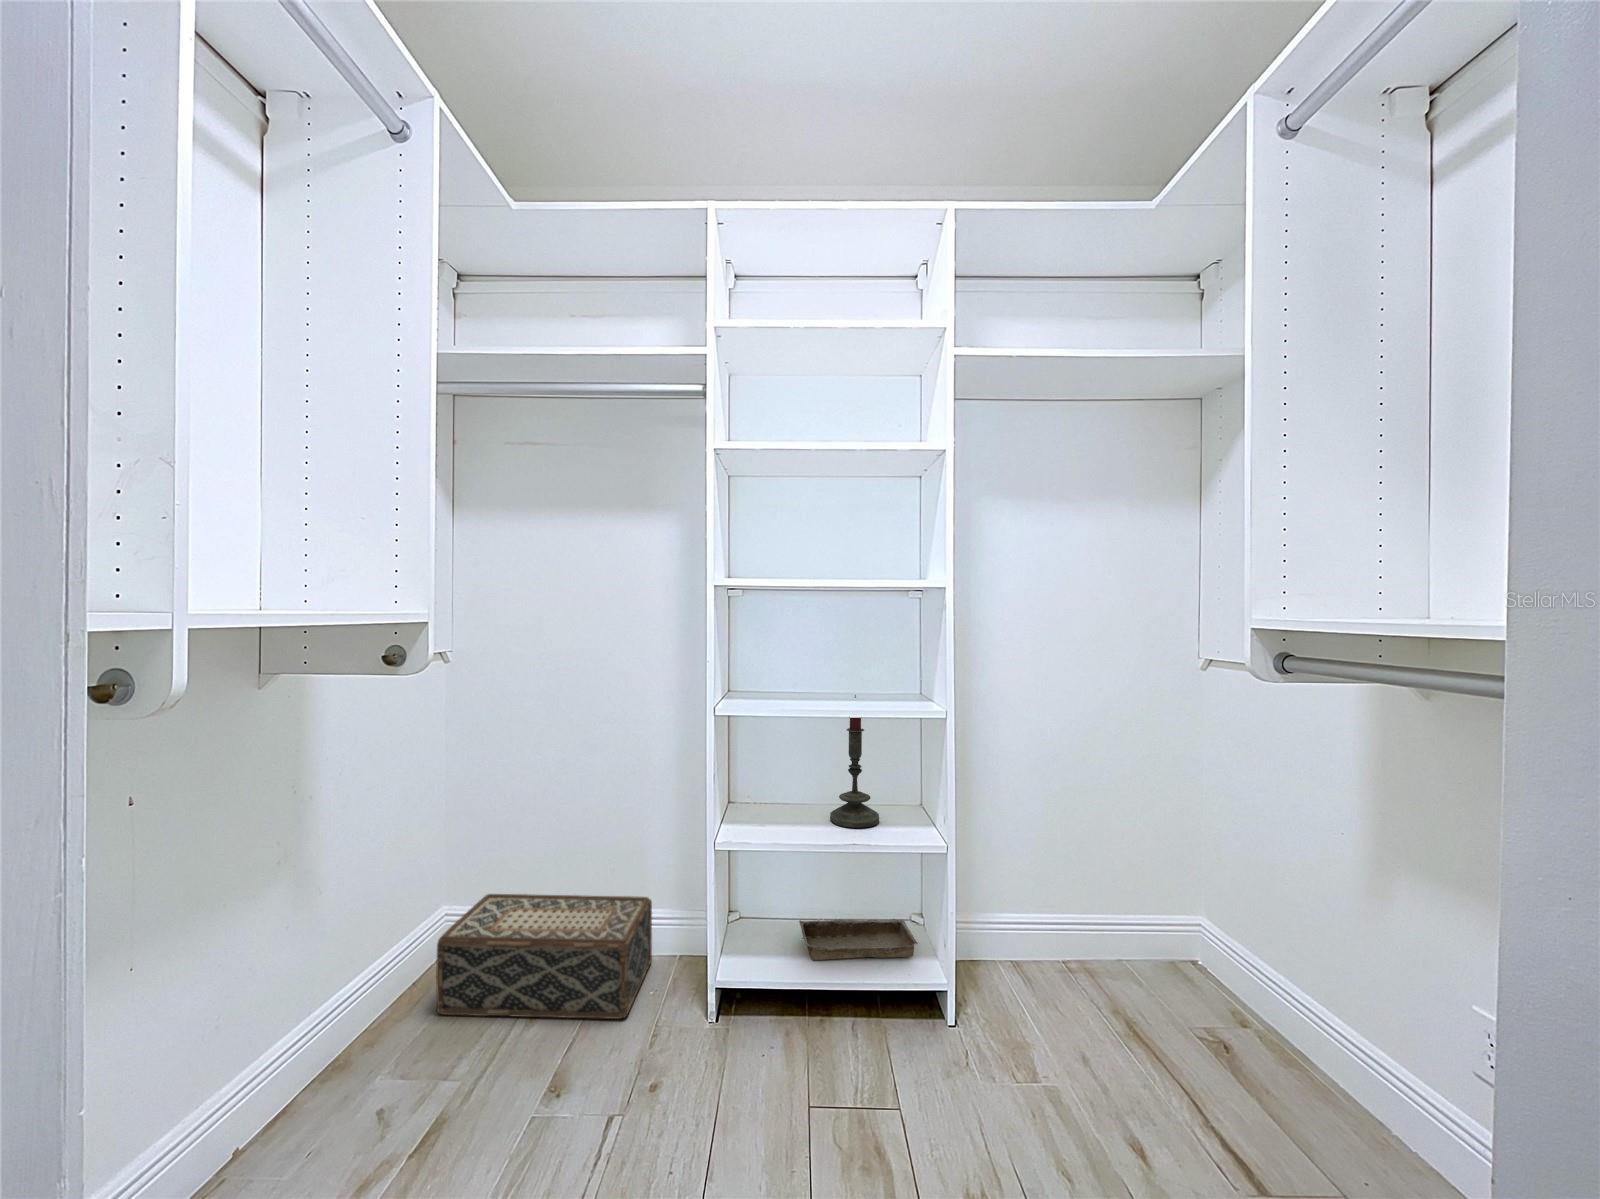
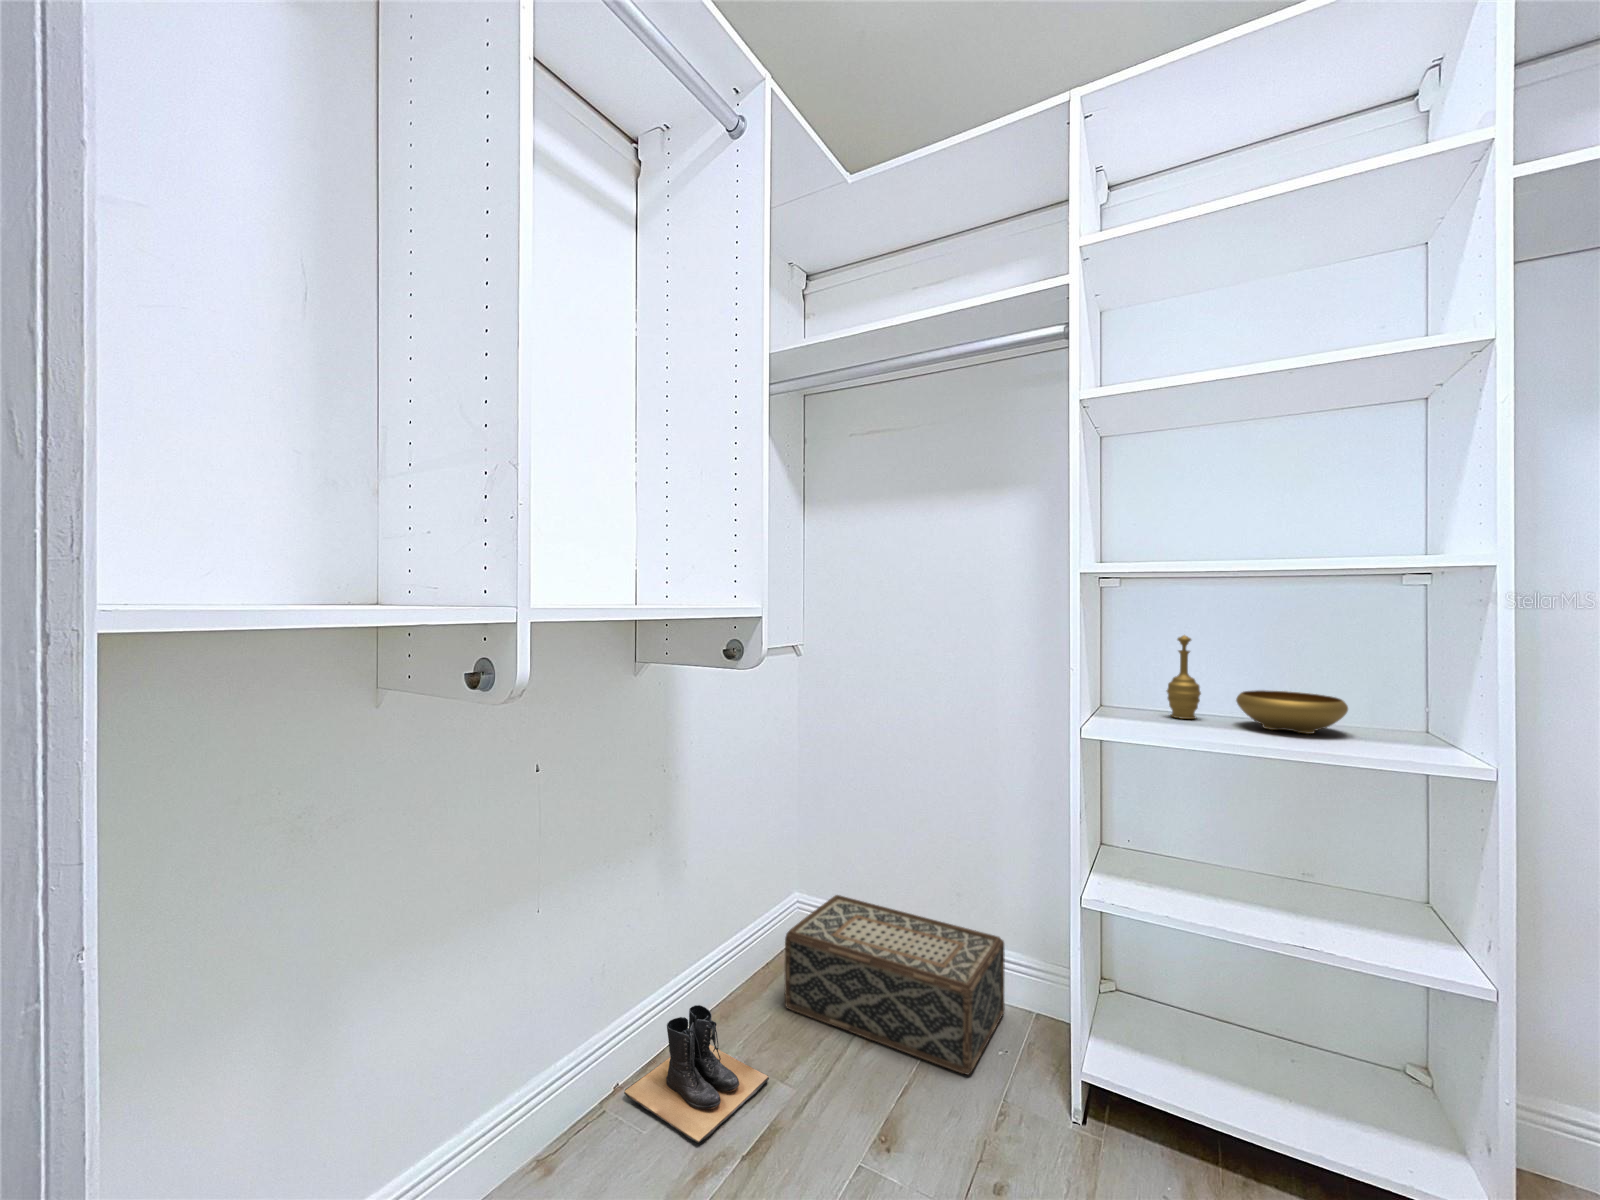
decorative bowl: none [777,630,889,699] -> present [1167,635,1348,734]
candle: present [830,695,879,828] -> none [1248,726,1331,917]
tray: present [799,919,918,960] -> none [1200,1017,1405,1124]
boots: none [253,1030,429,1161] -> present [624,1005,769,1143]

